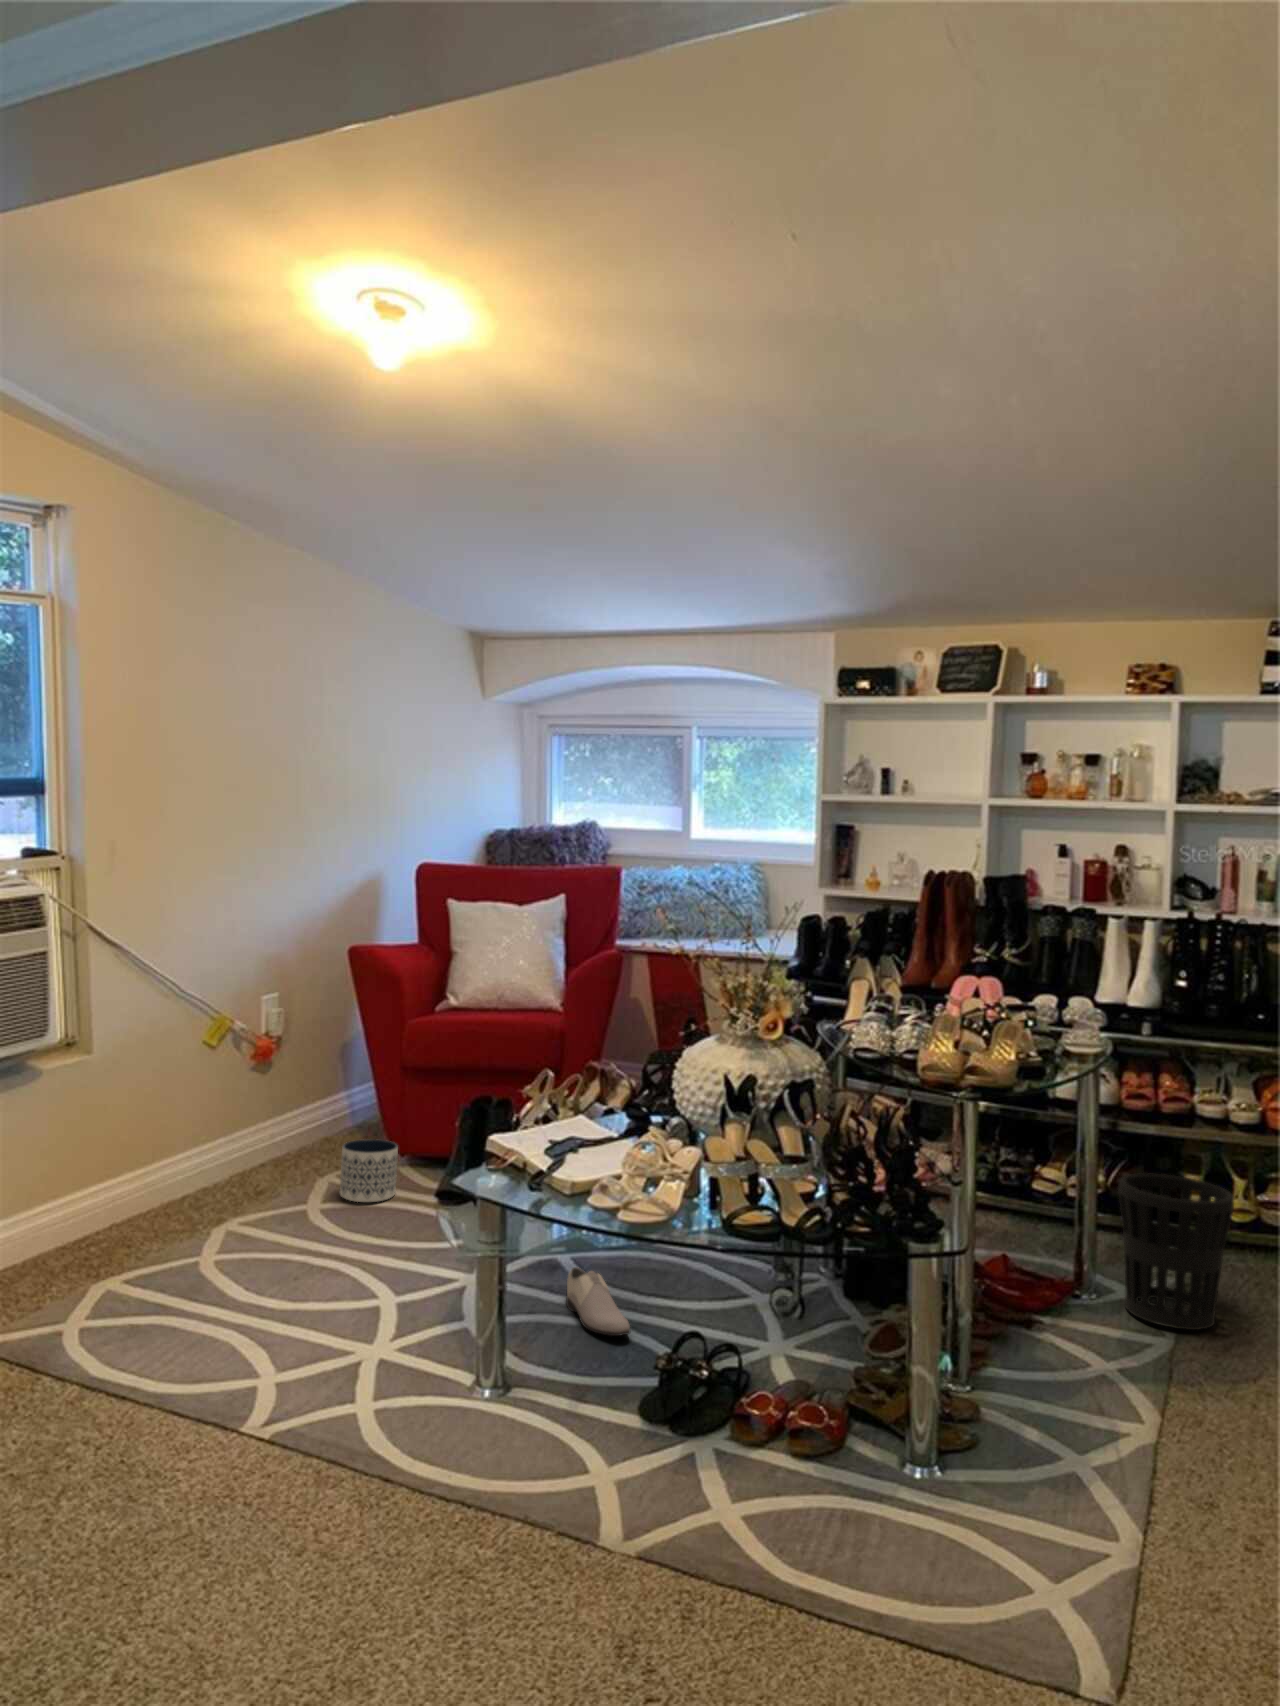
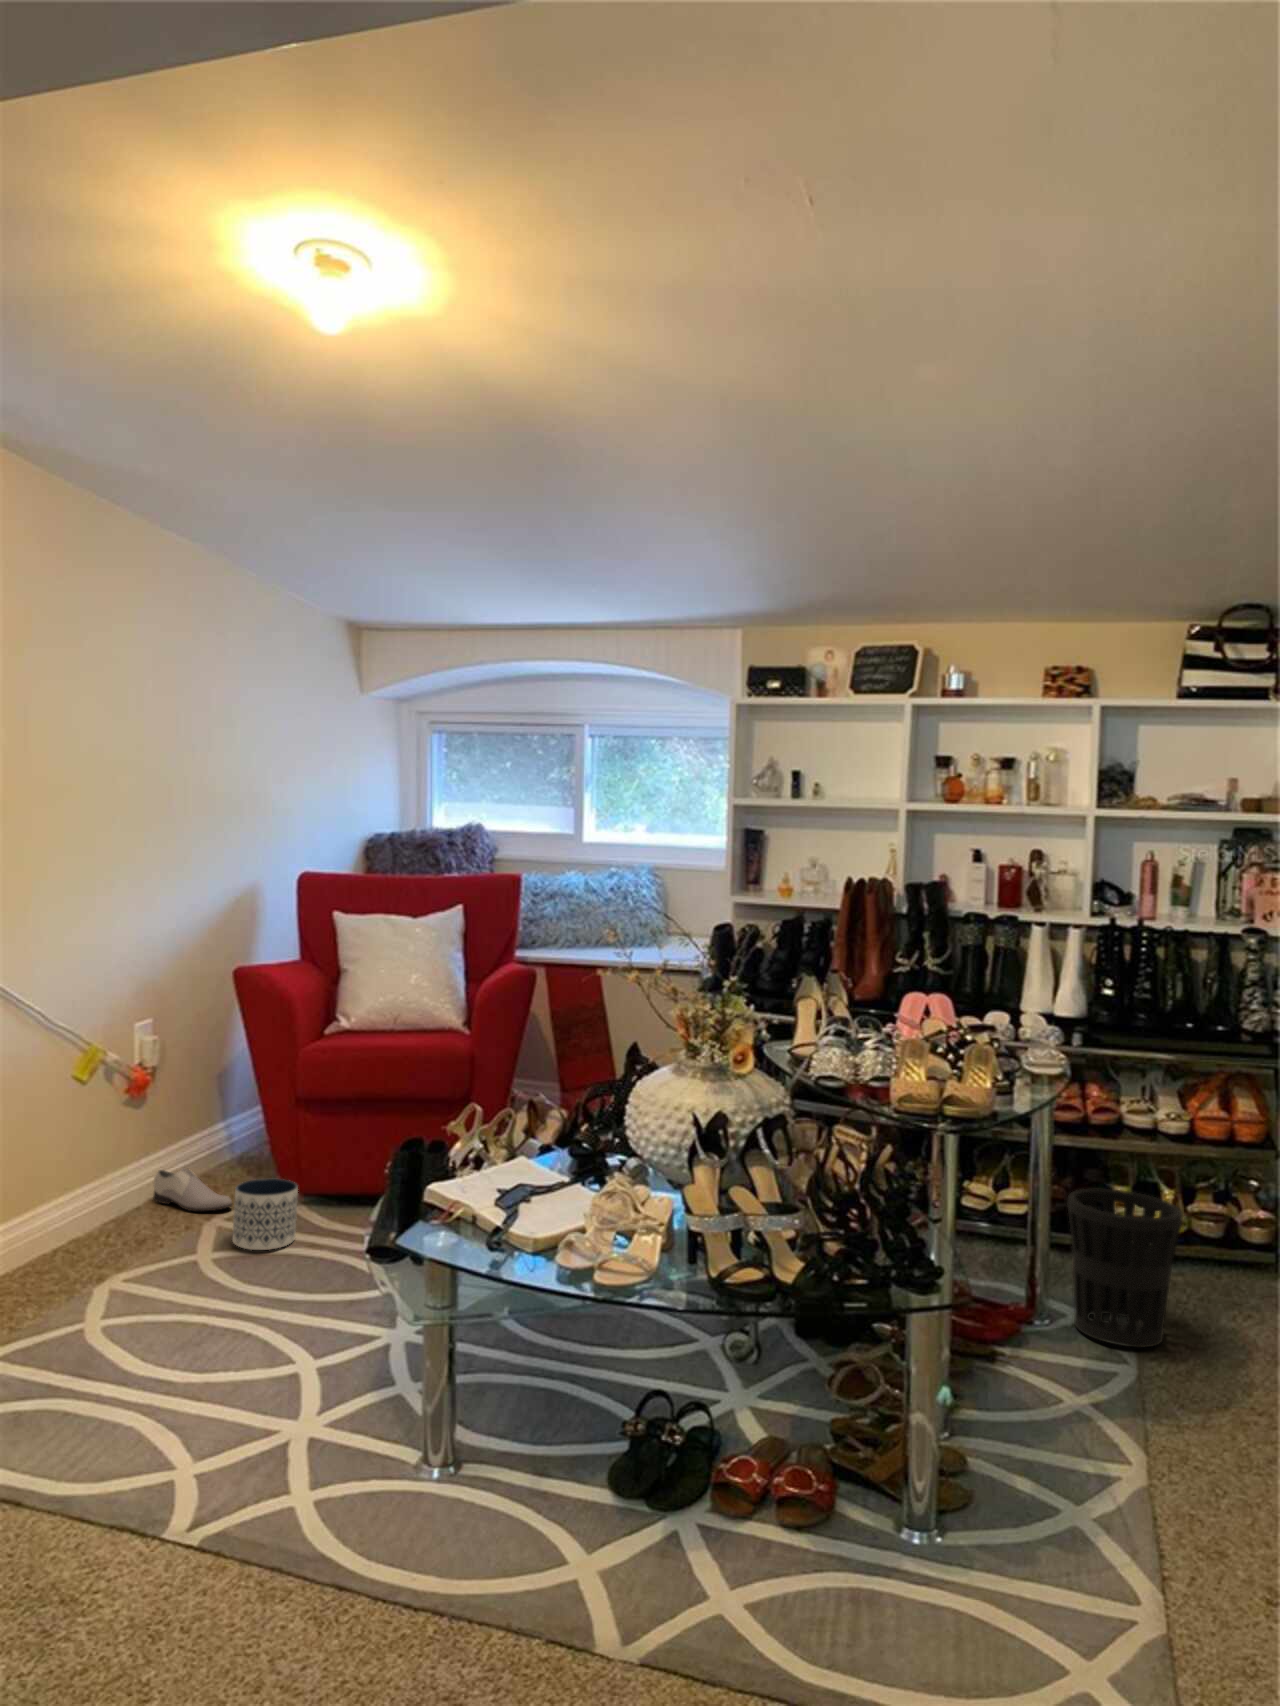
shoe: present [566,1267,631,1336] -> present [153,1168,232,1211]

